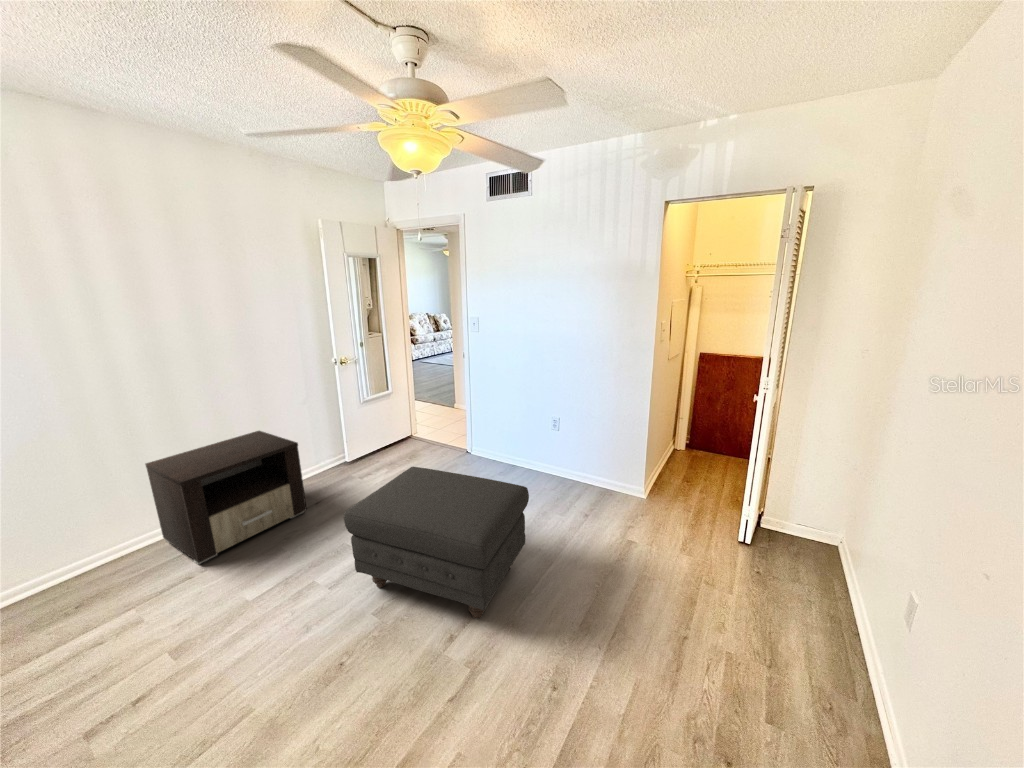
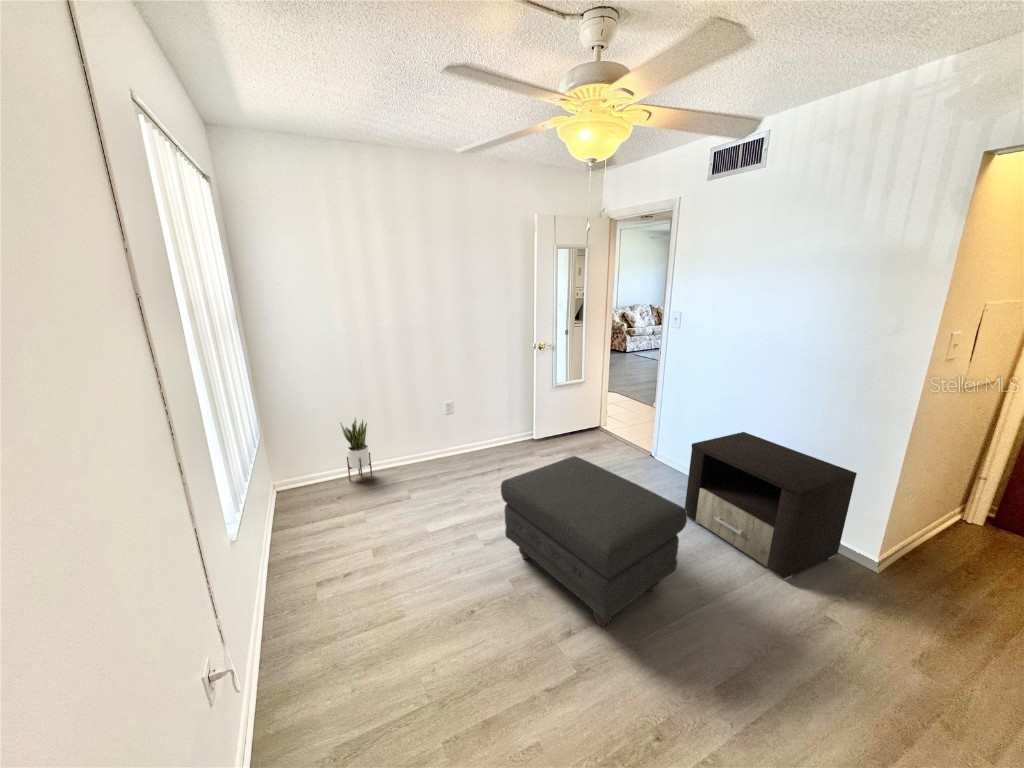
nightstand: present [145,431,307,564] -> present [685,432,857,580]
potted plant: none [56,488,126,581] -> present [340,418,372,483]

